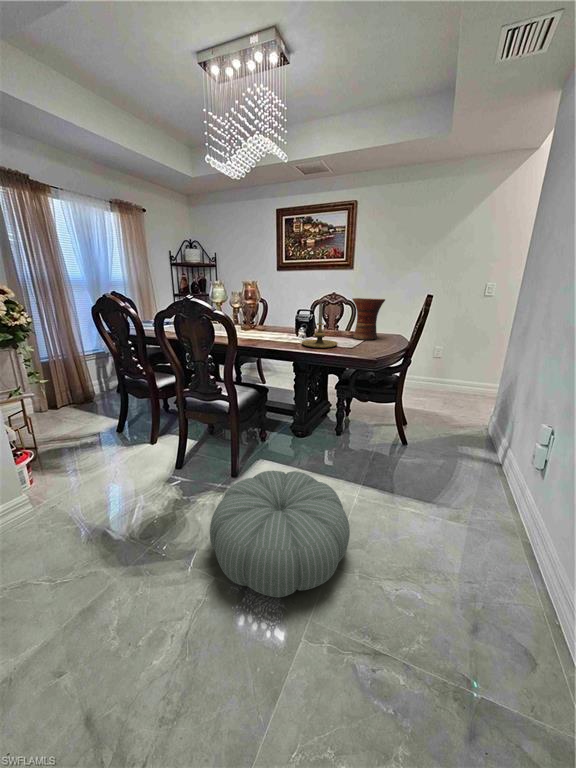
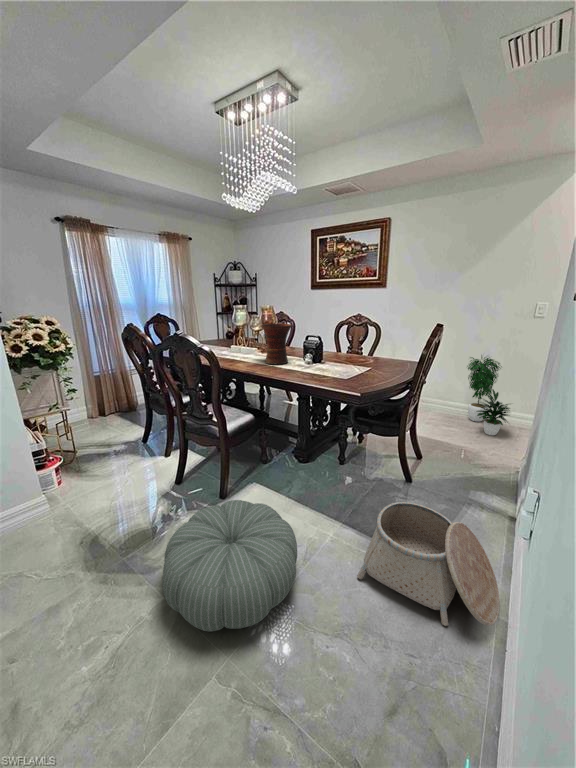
vase: present [352,298,385,340] -> present [261,324,292,364]
candle holder: present [302,304,338,348] -> none [297,333,334,377]
potted plant: none [431,328,476,402] -> present [467,356,510,435]
basket: none [396,456,523,554] -> present [357,502,500,626]

